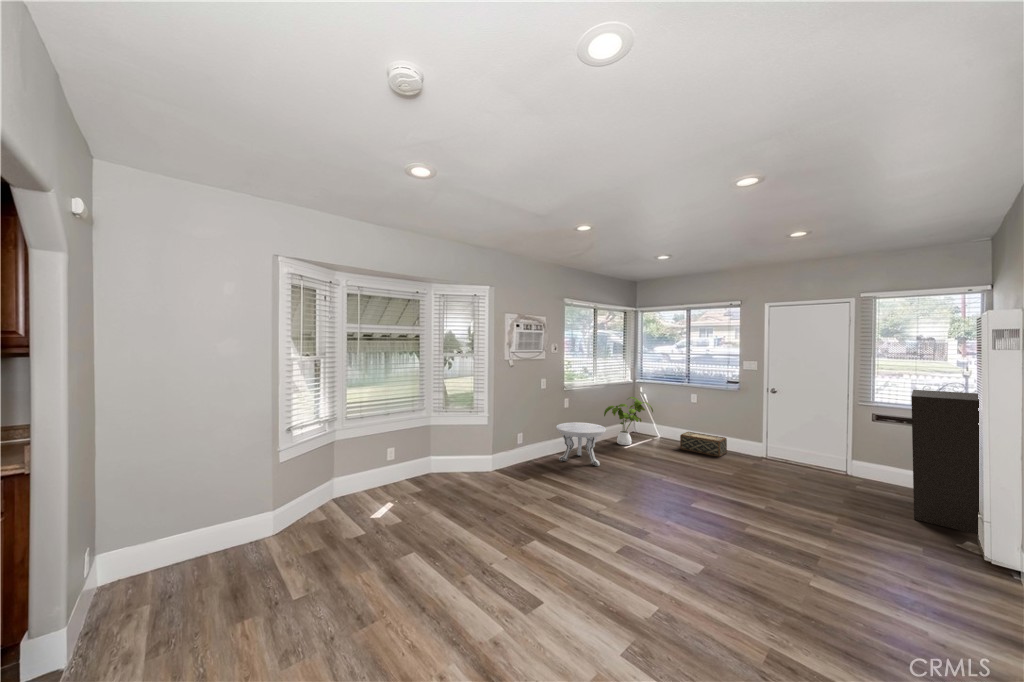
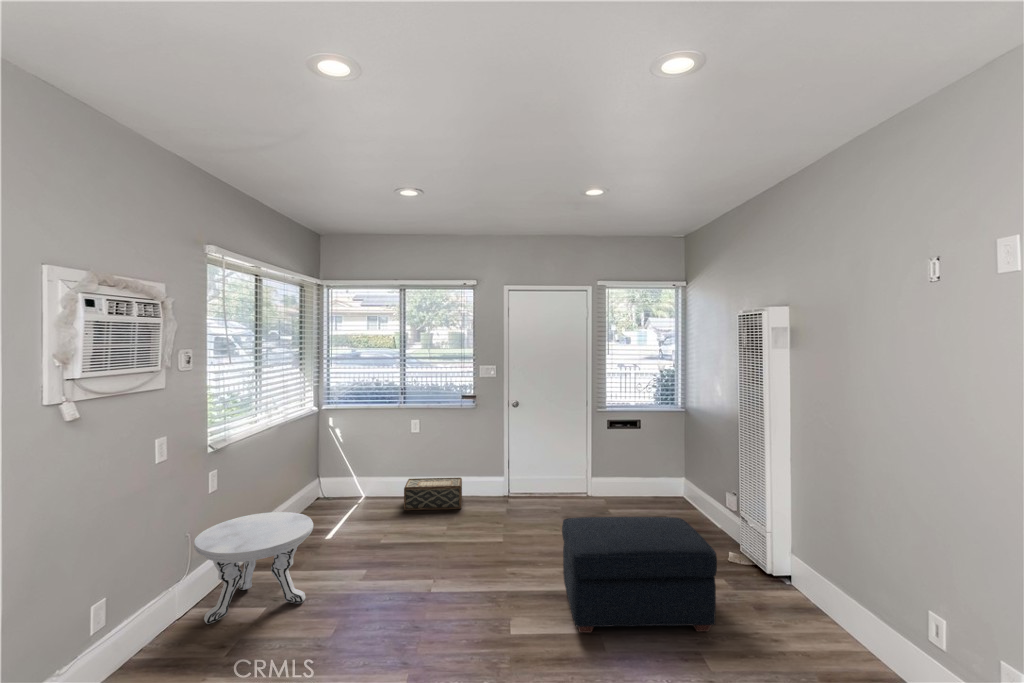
bookshelf: present [911,390,979,534] -> none [646,393,725,536]
house plant: present [604,397,653,445] -> none [278,440,367,530]
ottoman: none [726,459,862,560] -> present [562,517,717,633]

